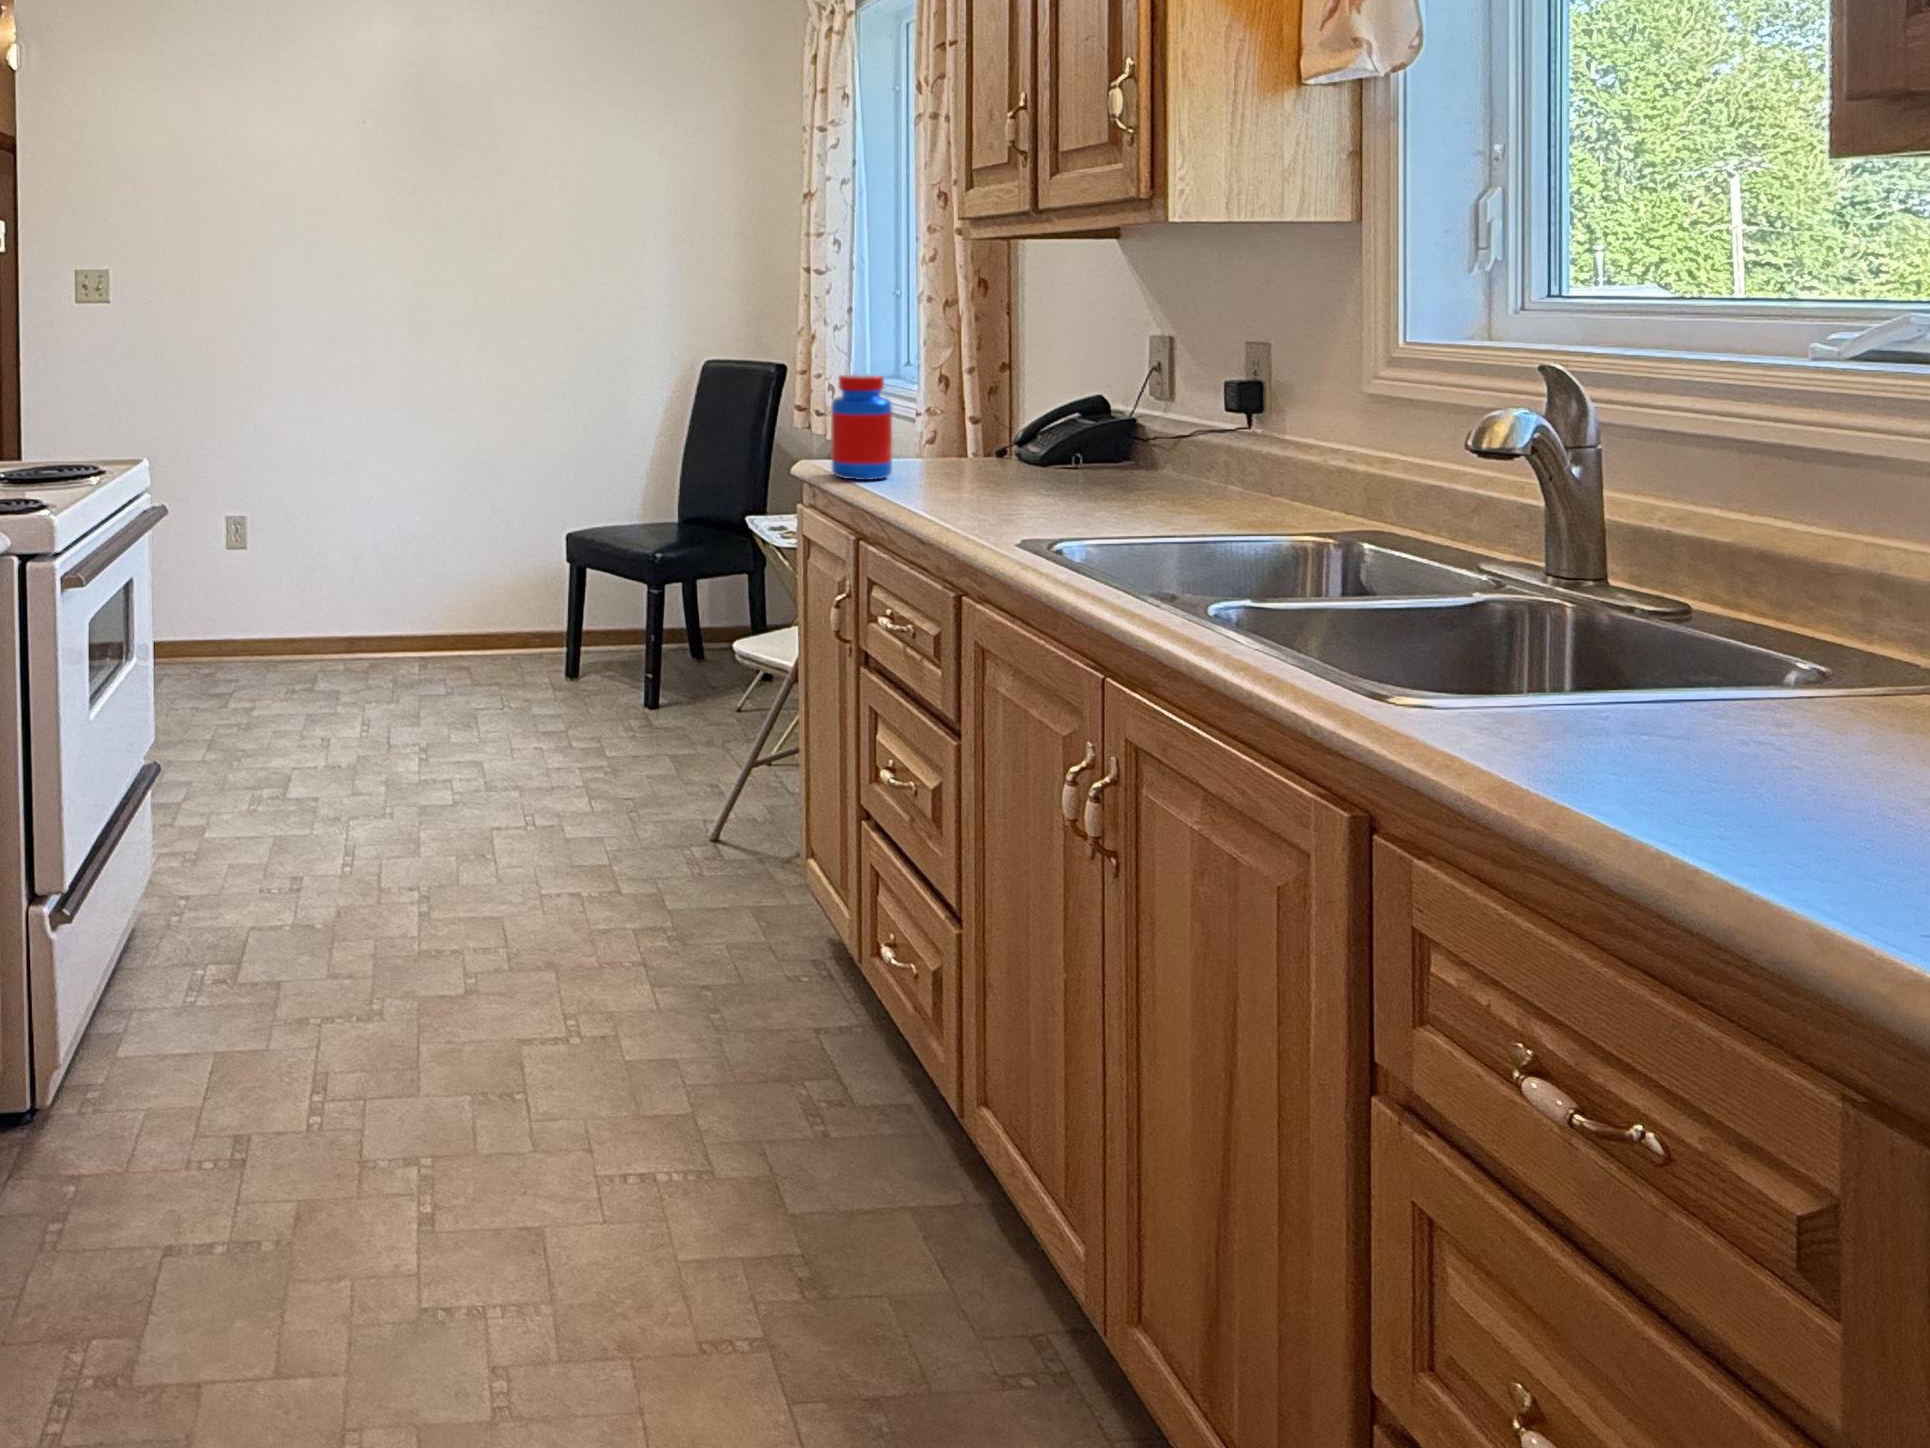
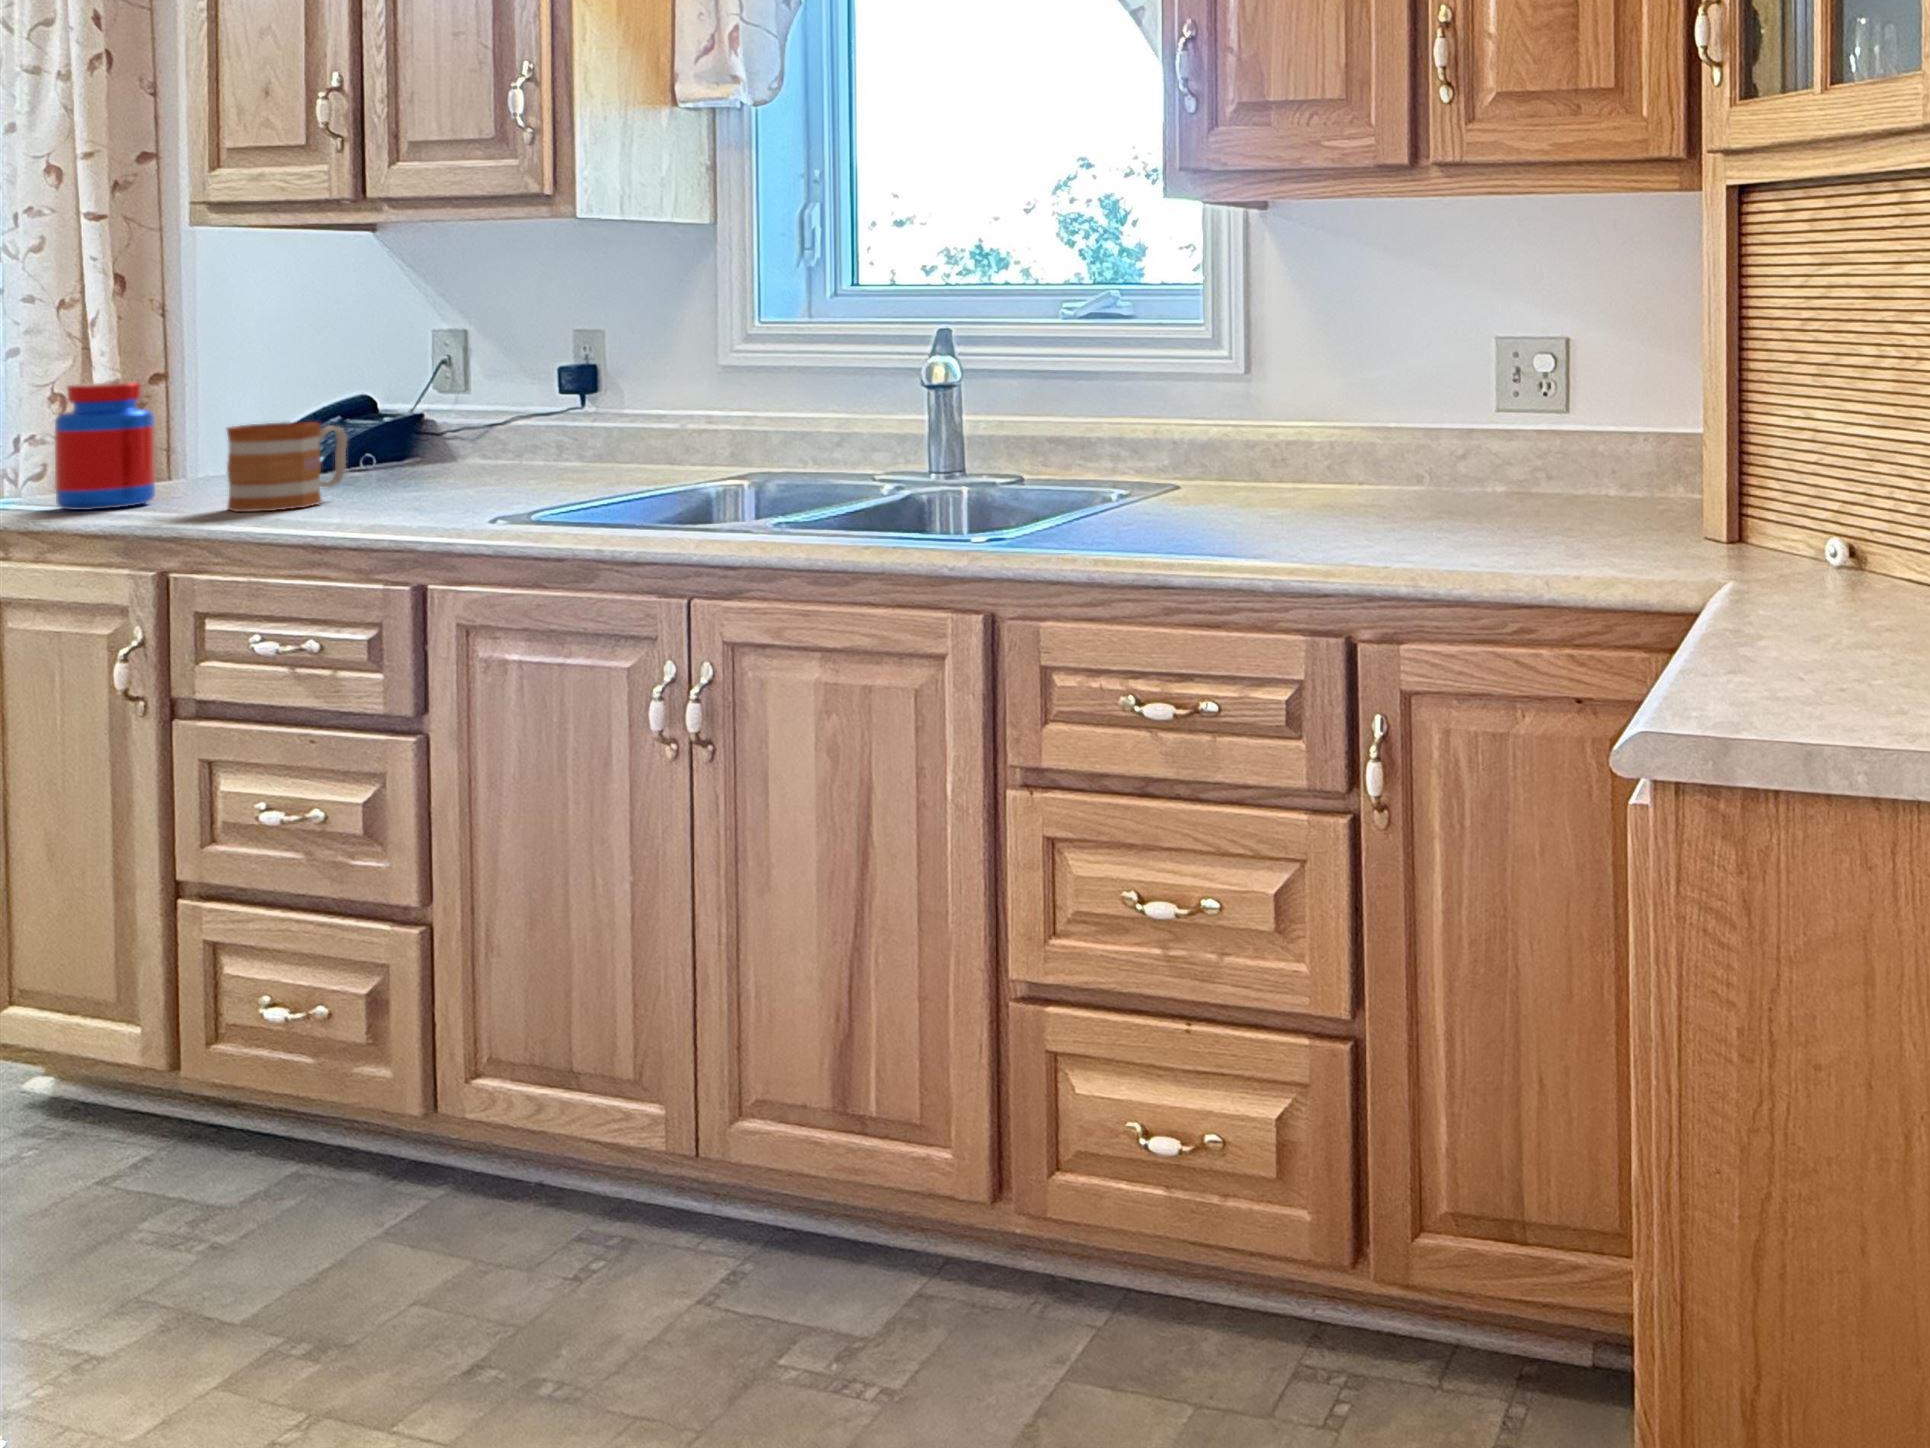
mug: none [910,420,1004,502] -> present [227,422,347,512]

